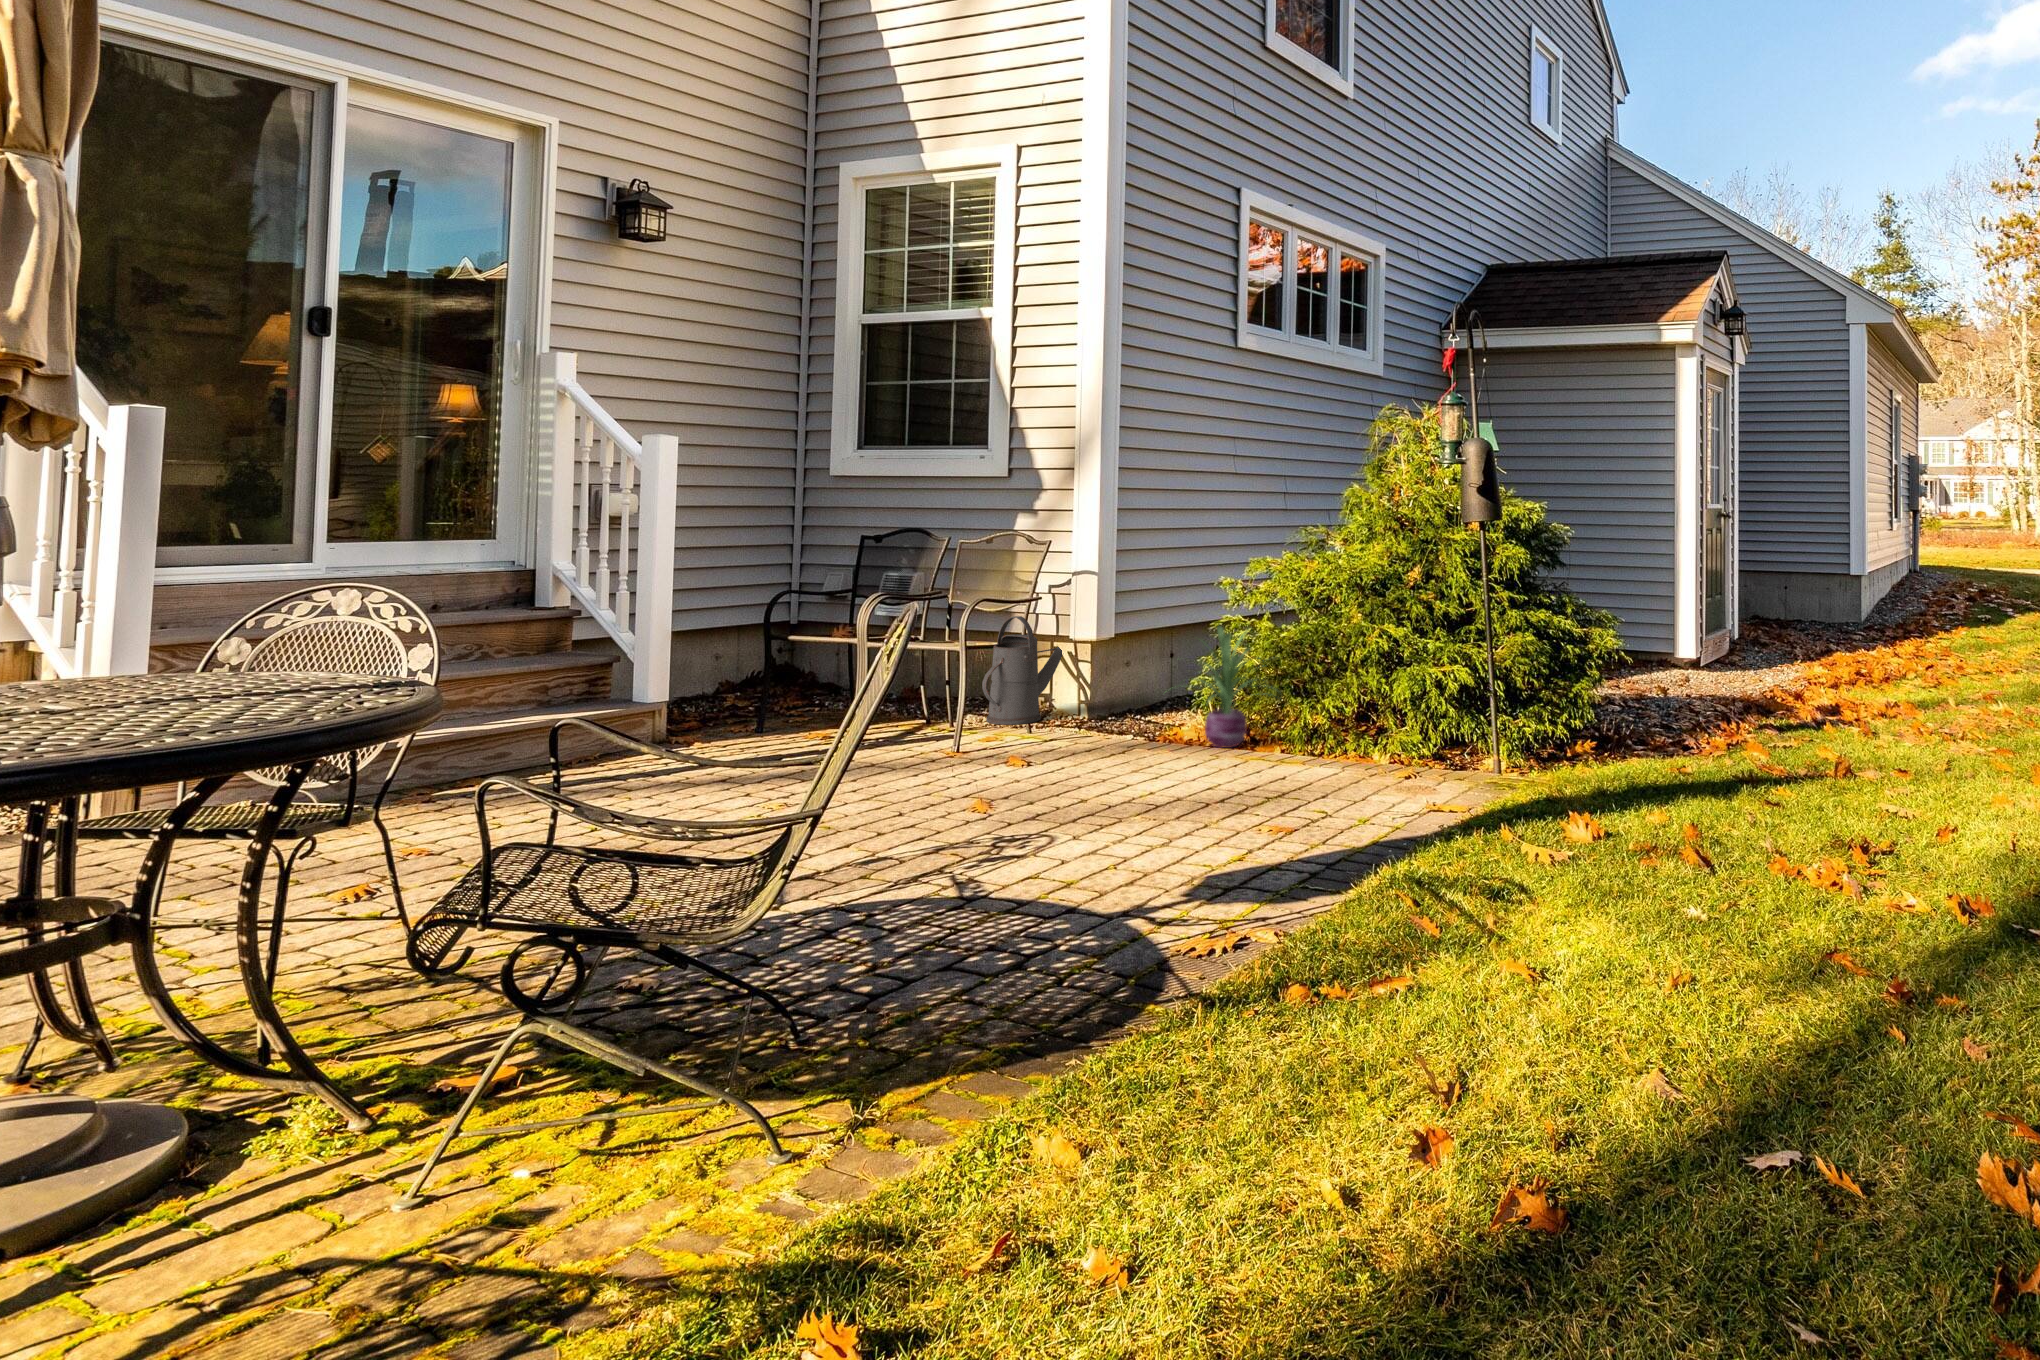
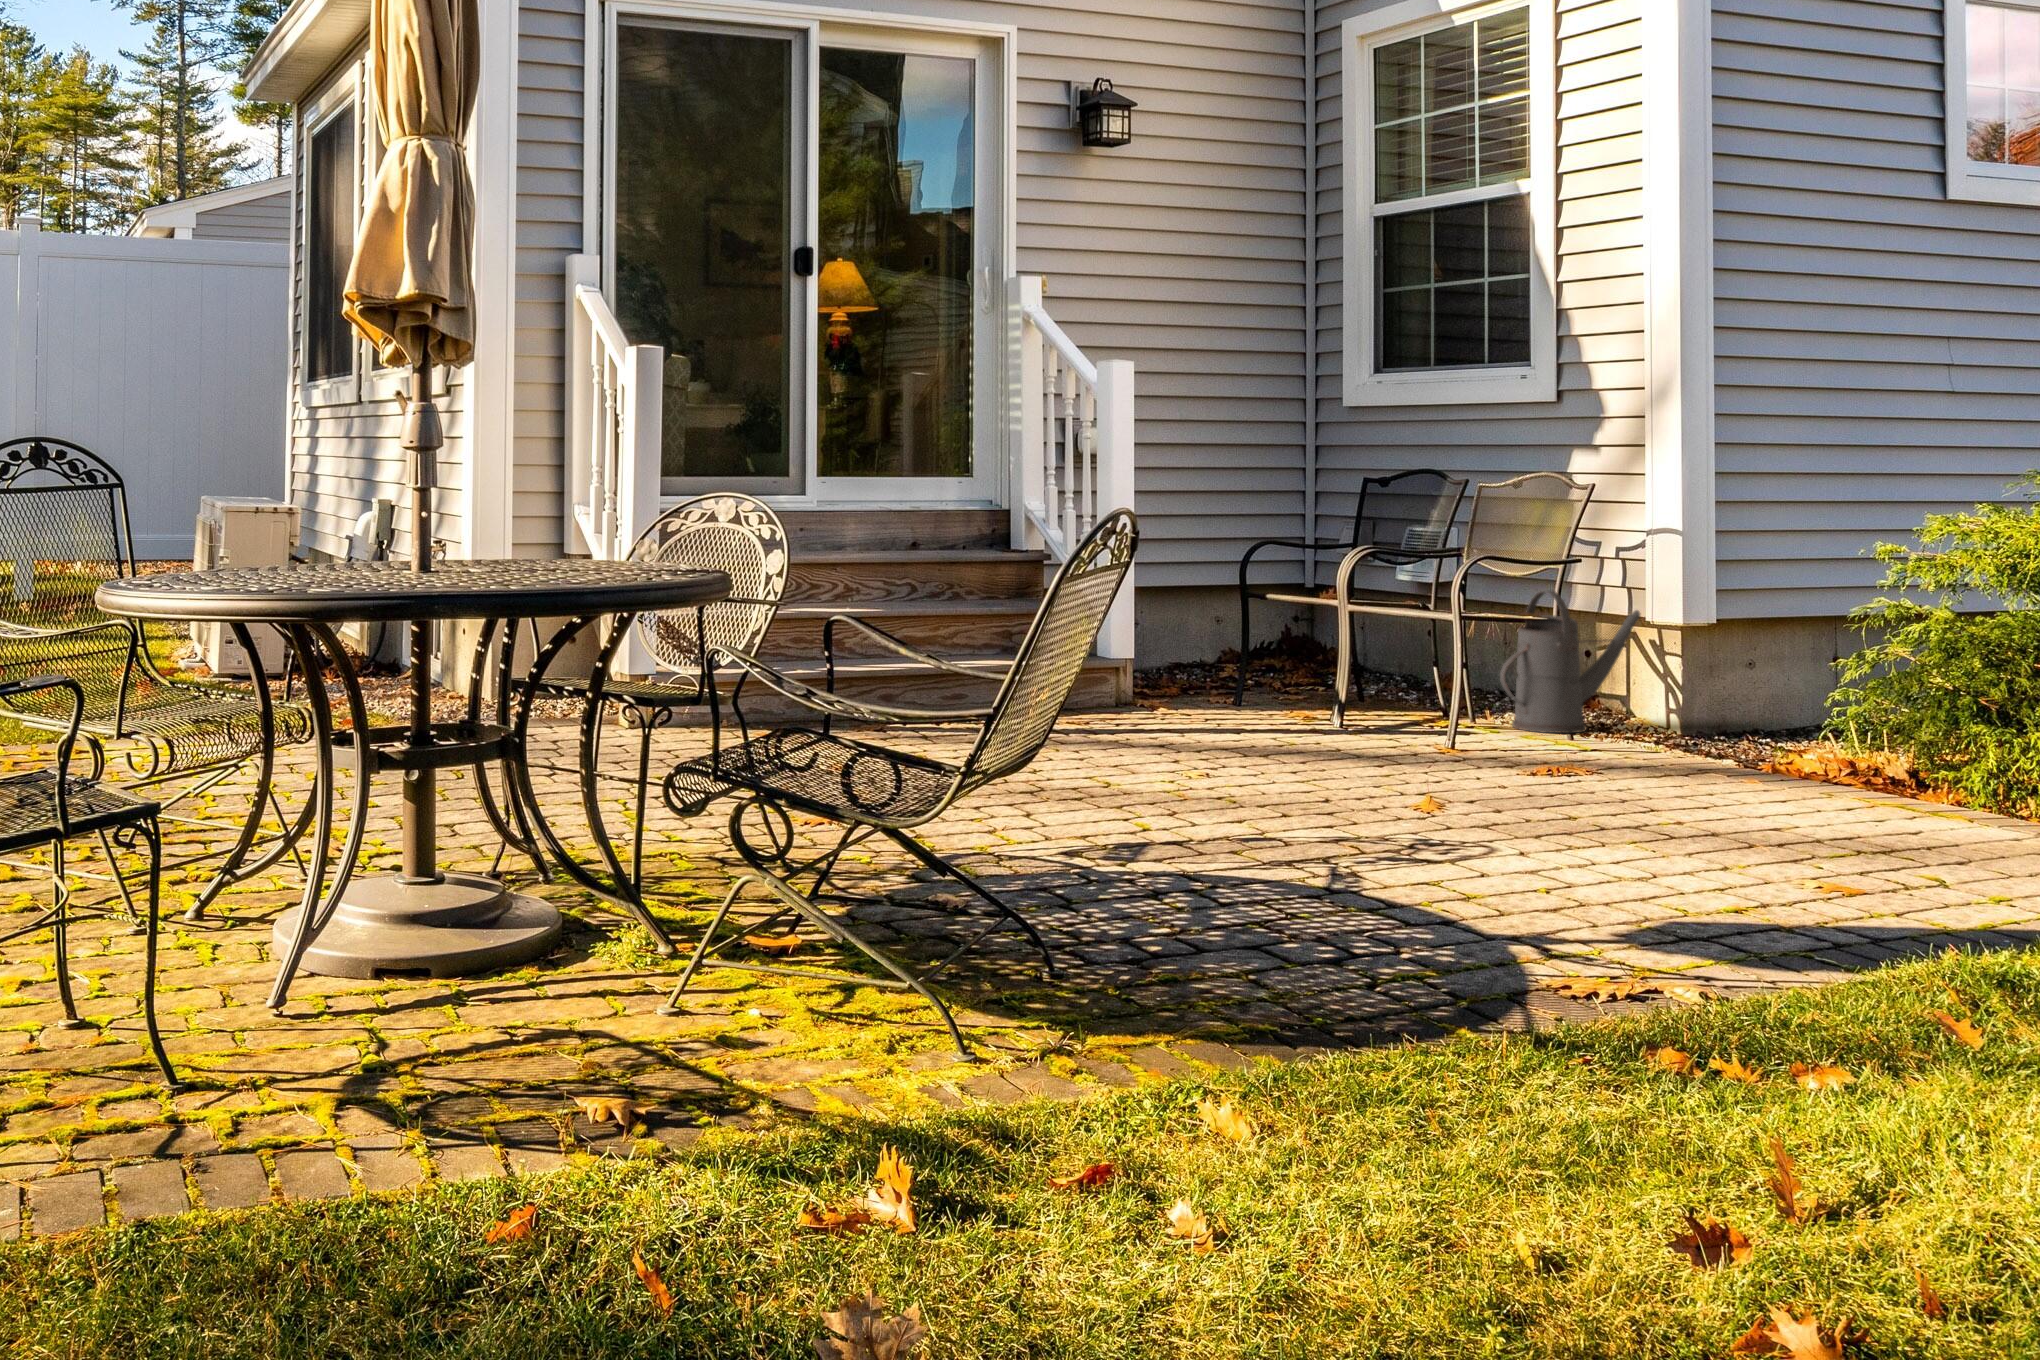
decorative plant: present [1170,626,1282,748] -> none [1728,614,1930,791]

